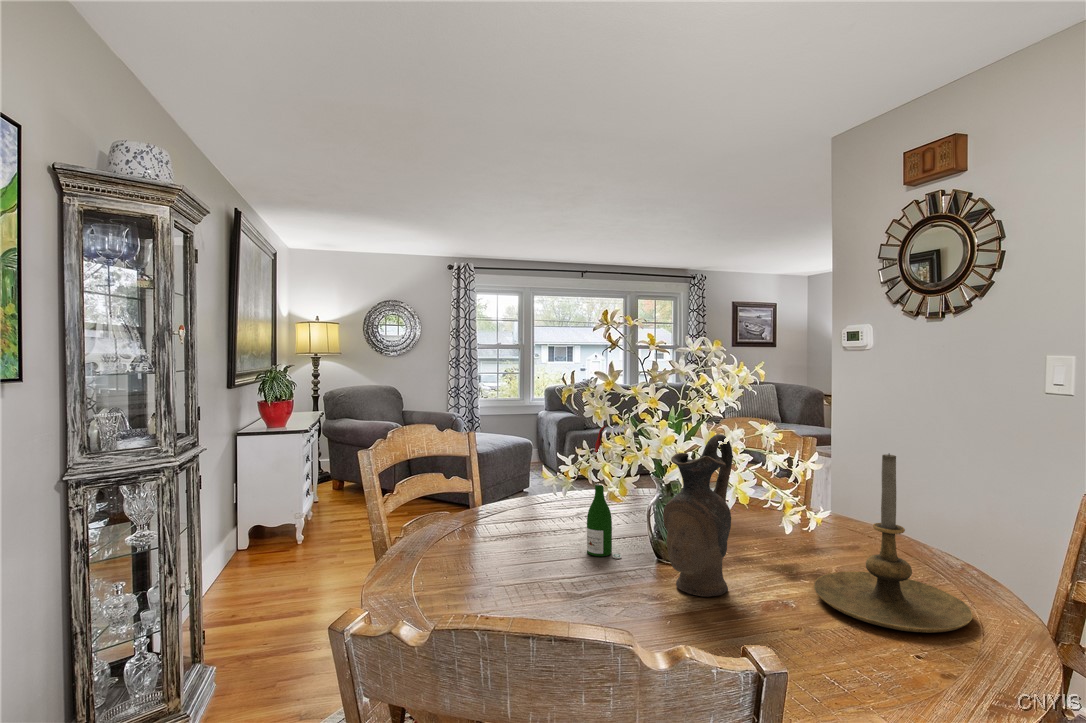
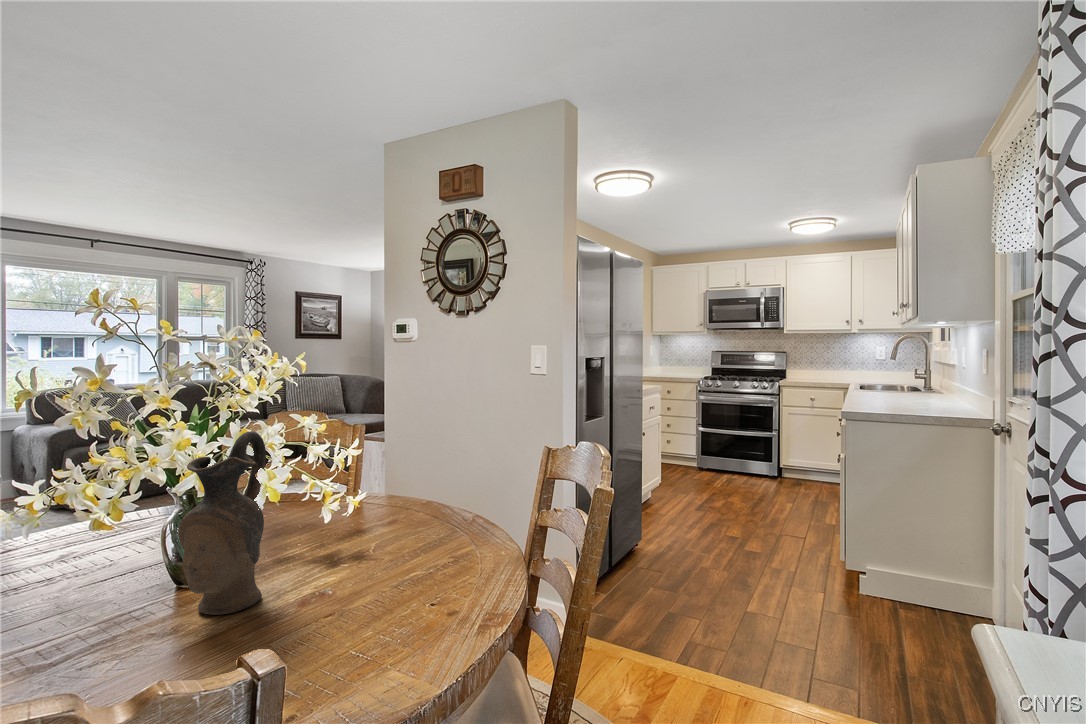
wine bottle: present [587,426,621,559] -> none [71,434,127,603]
candle holder: present [813,454,973,633] -> none [350,433,475,590]

